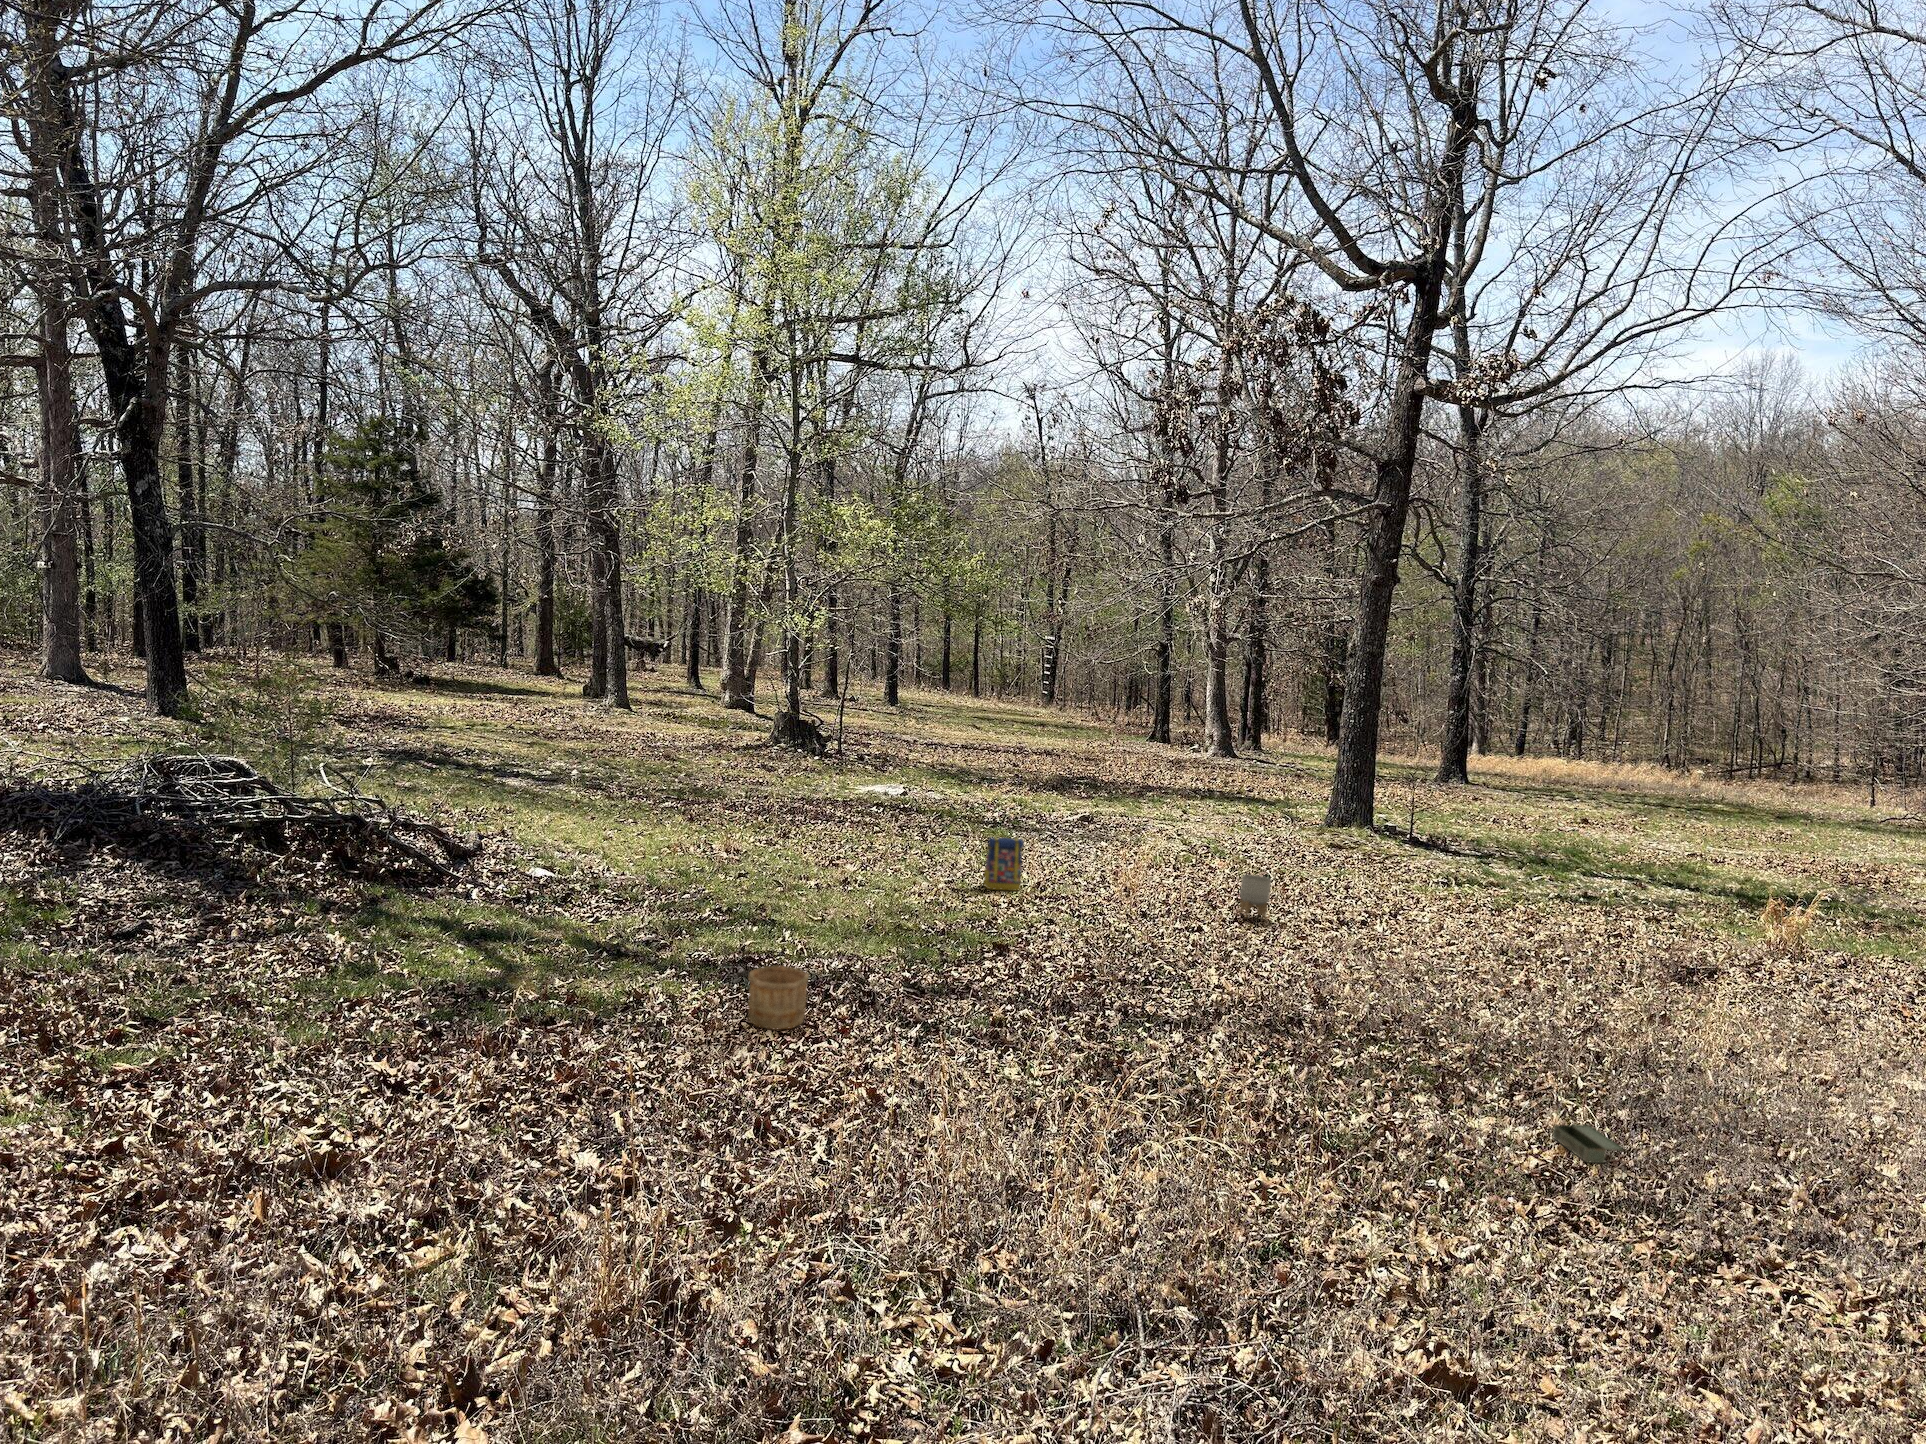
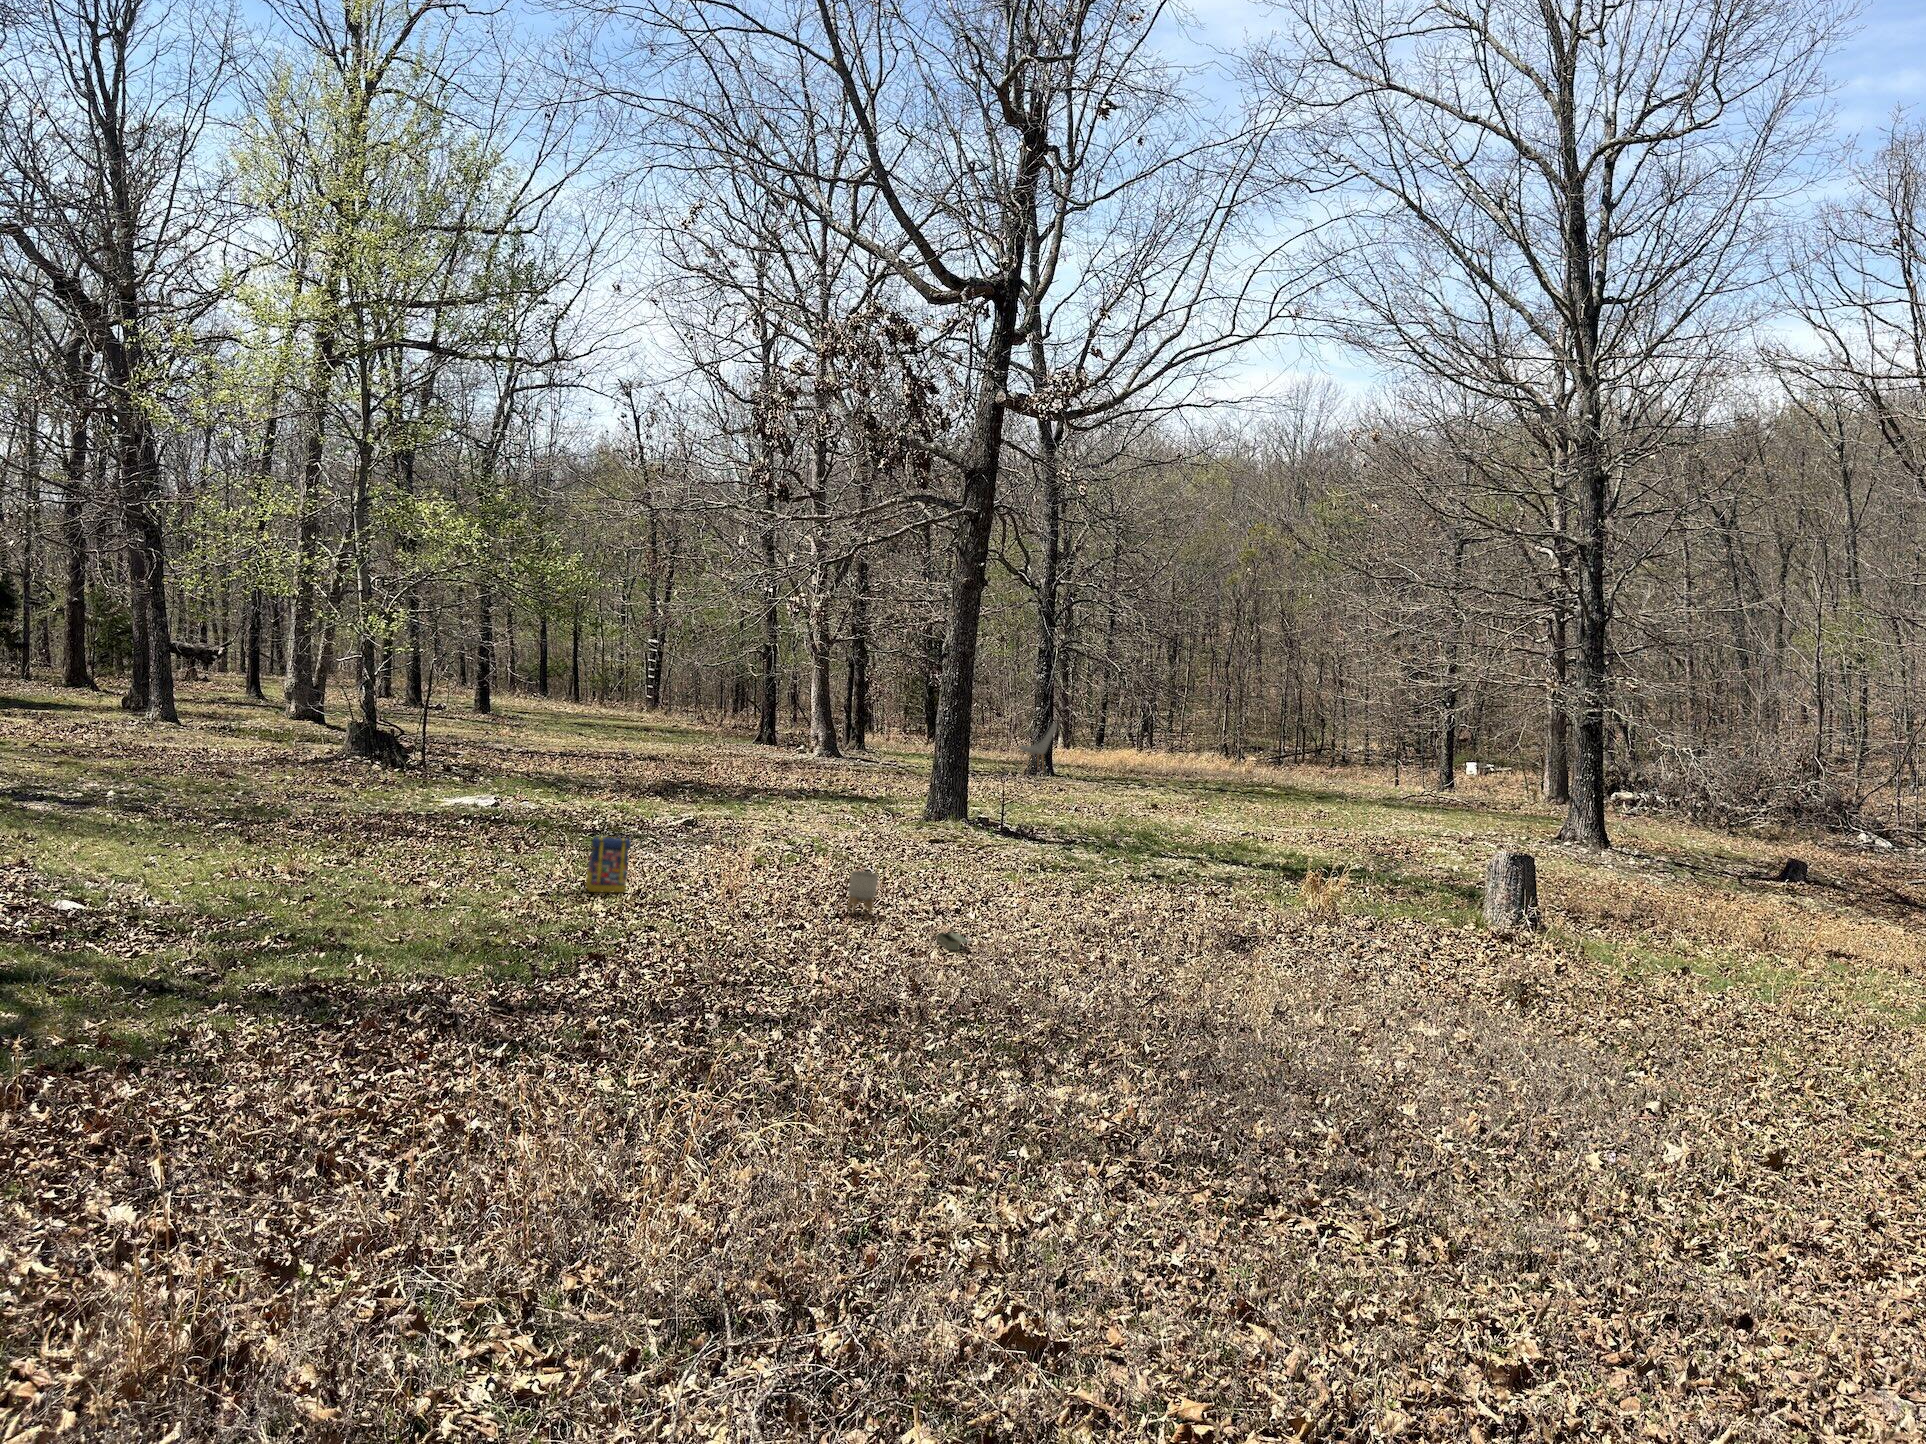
chair: none [1411,727,1456,782] -> present [1020,723,1057,771]
wooden bucket: present [748,965,809,1030] -> none [303,989,380,1060]
toolbox: present [1552,1124,1623,1163] -> present [936,933,969,950]

